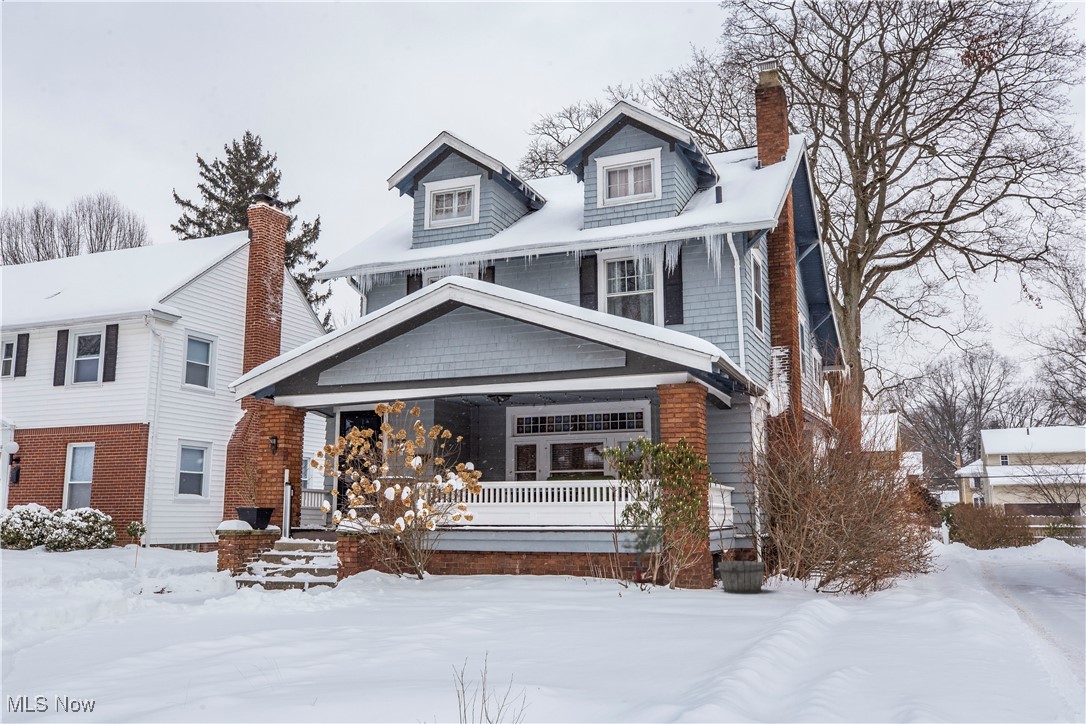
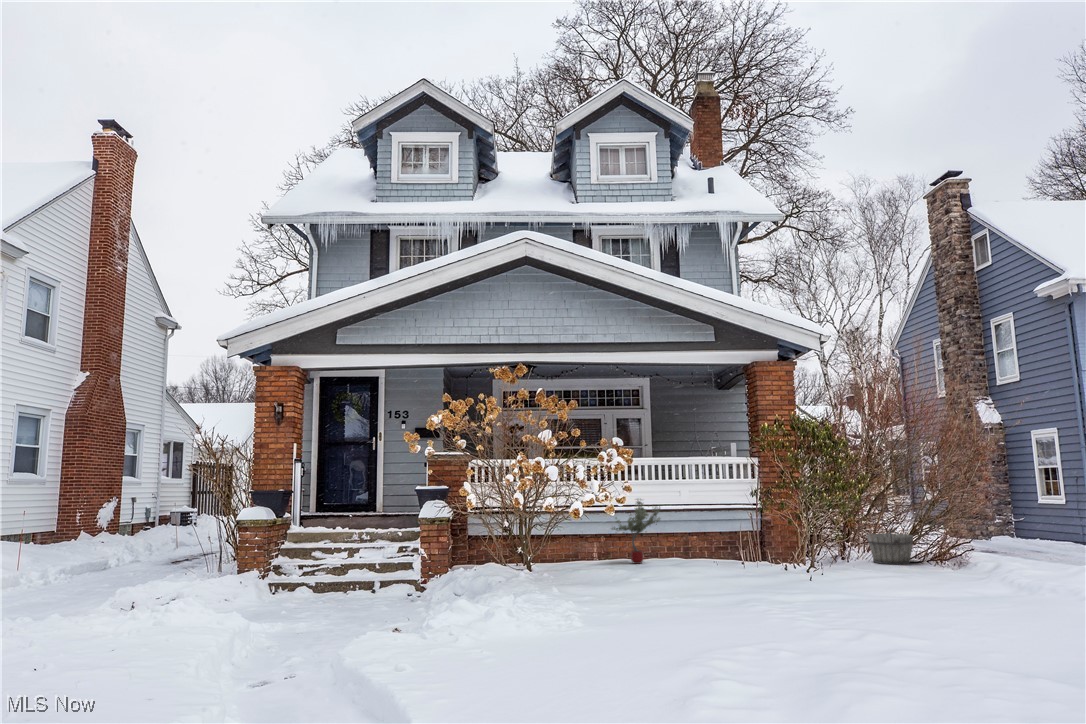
potted tree: present [621,518,662,583] -> present [612,499,660,564]

